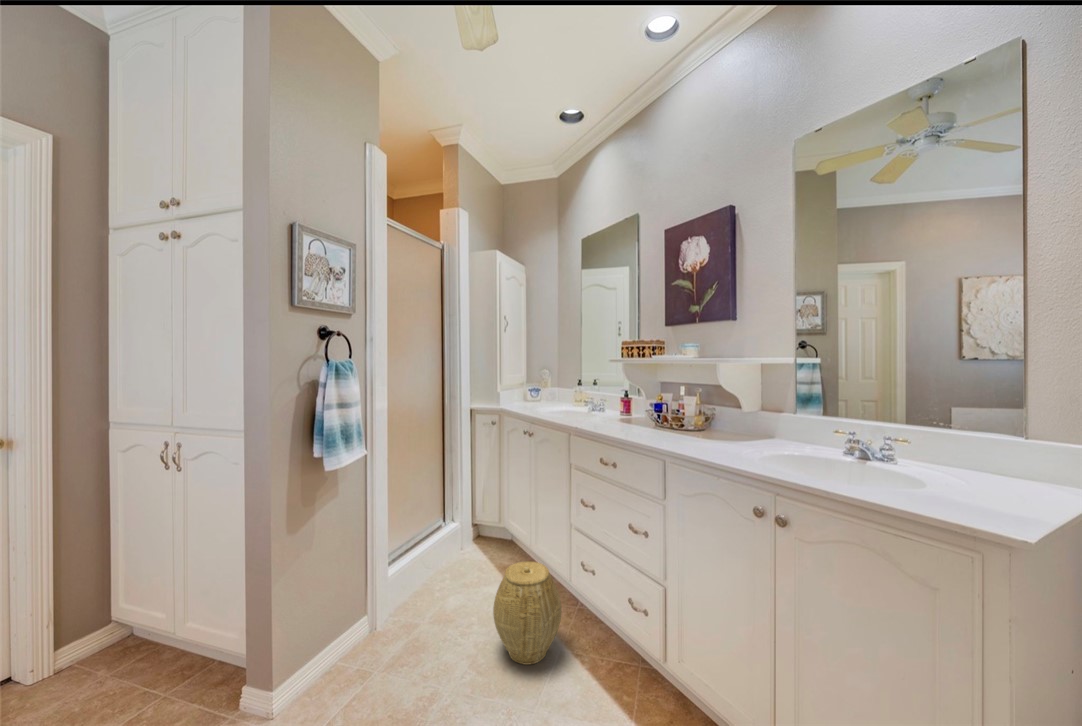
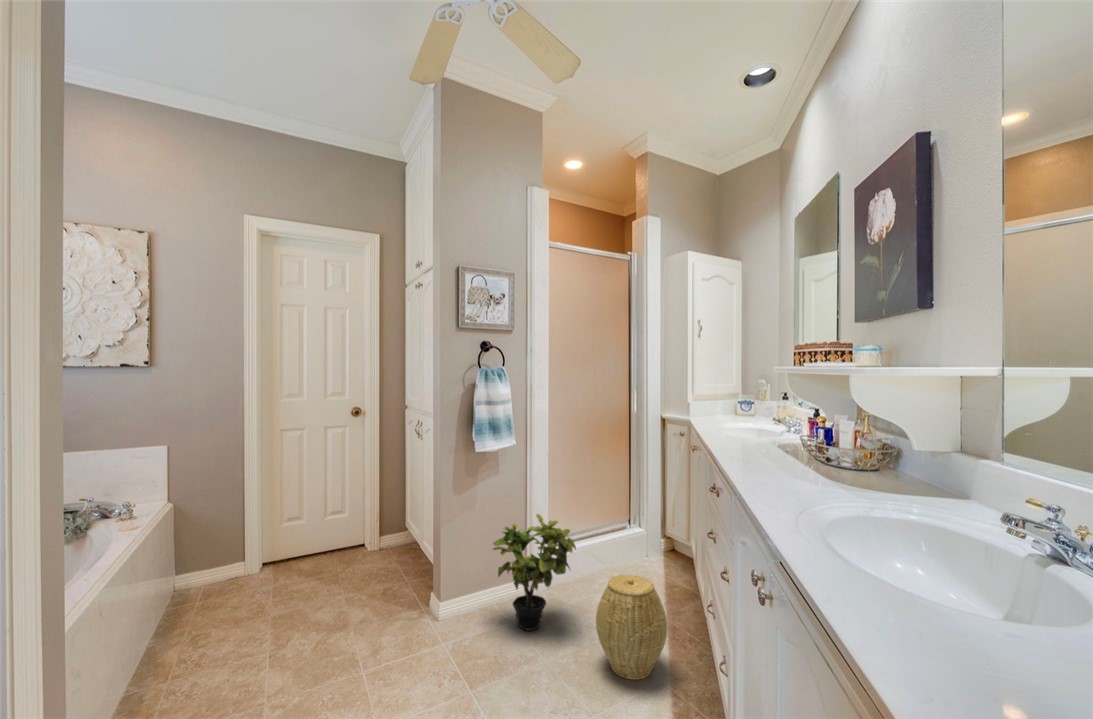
potted plant: none [340,530,450,668] -> present [493,514,576,630]

